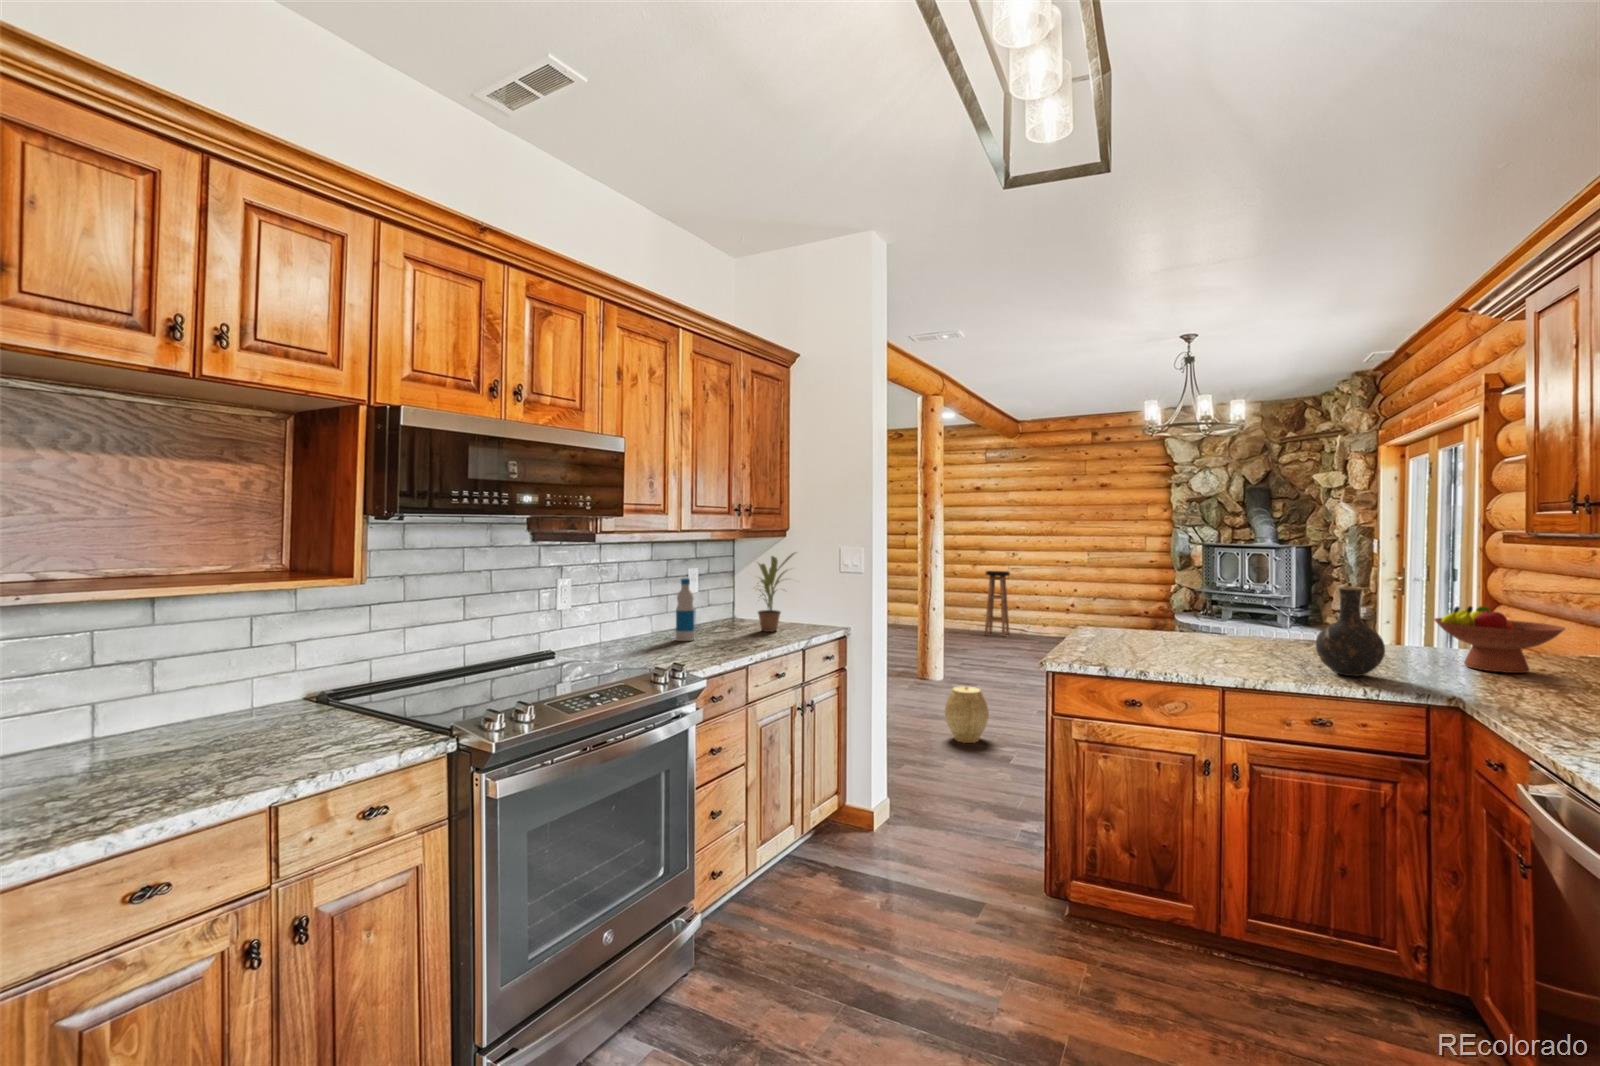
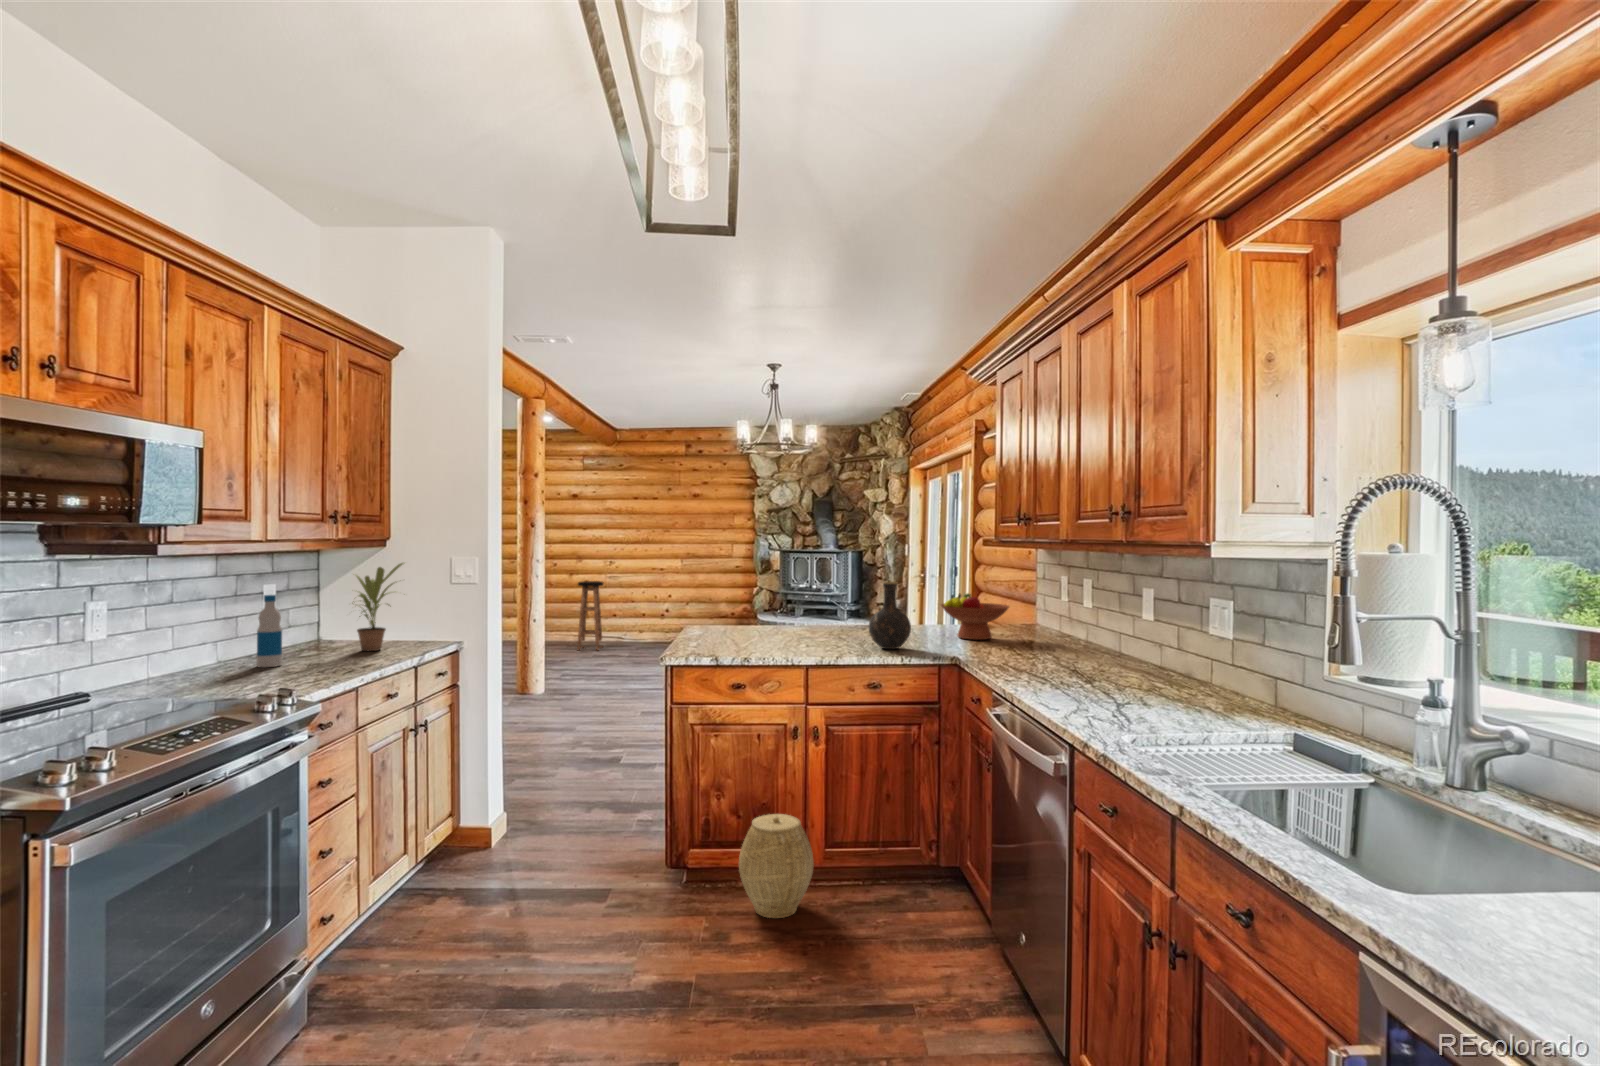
woven basket: present [945,686,989,743] -> present [739,814,814,918]

